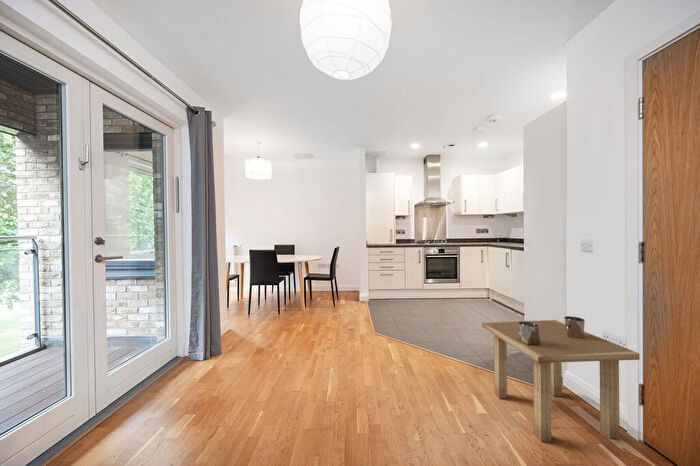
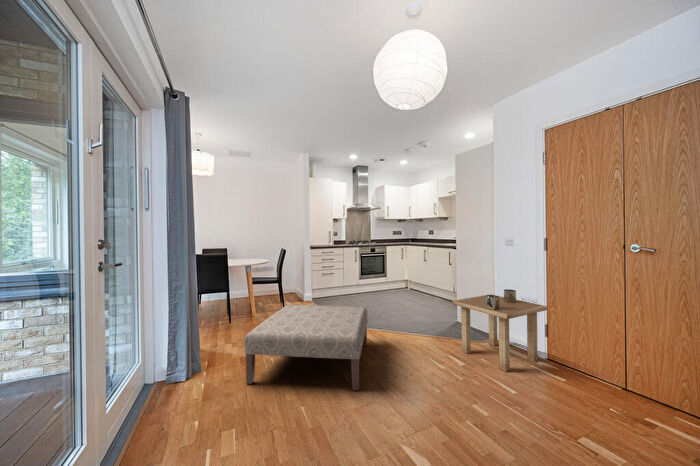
ottoman: none [235,304,382,411] -> present [244,305,368,391]

